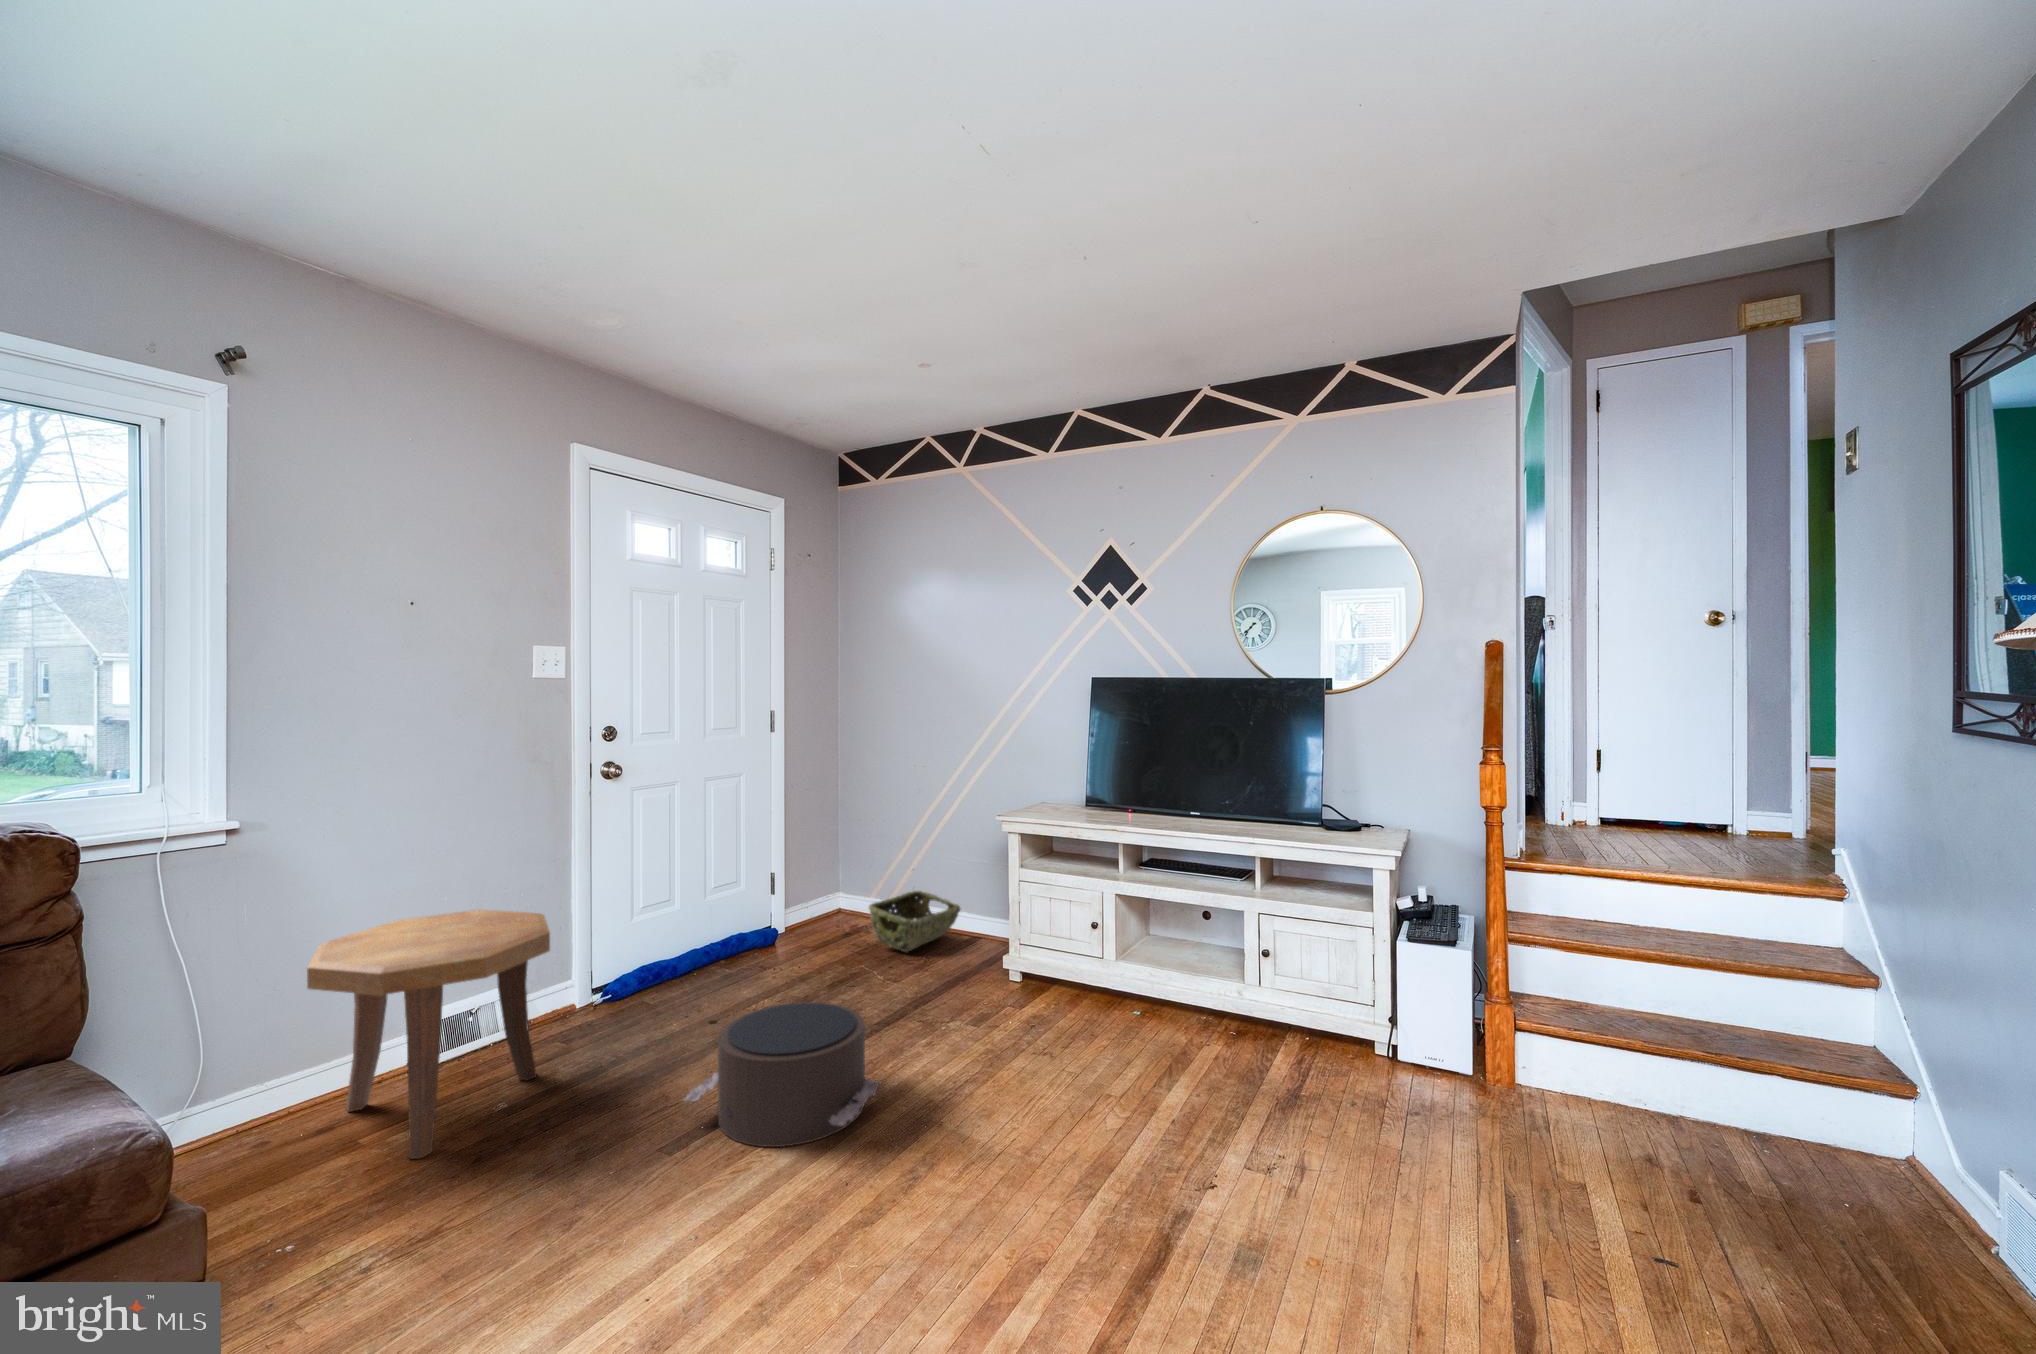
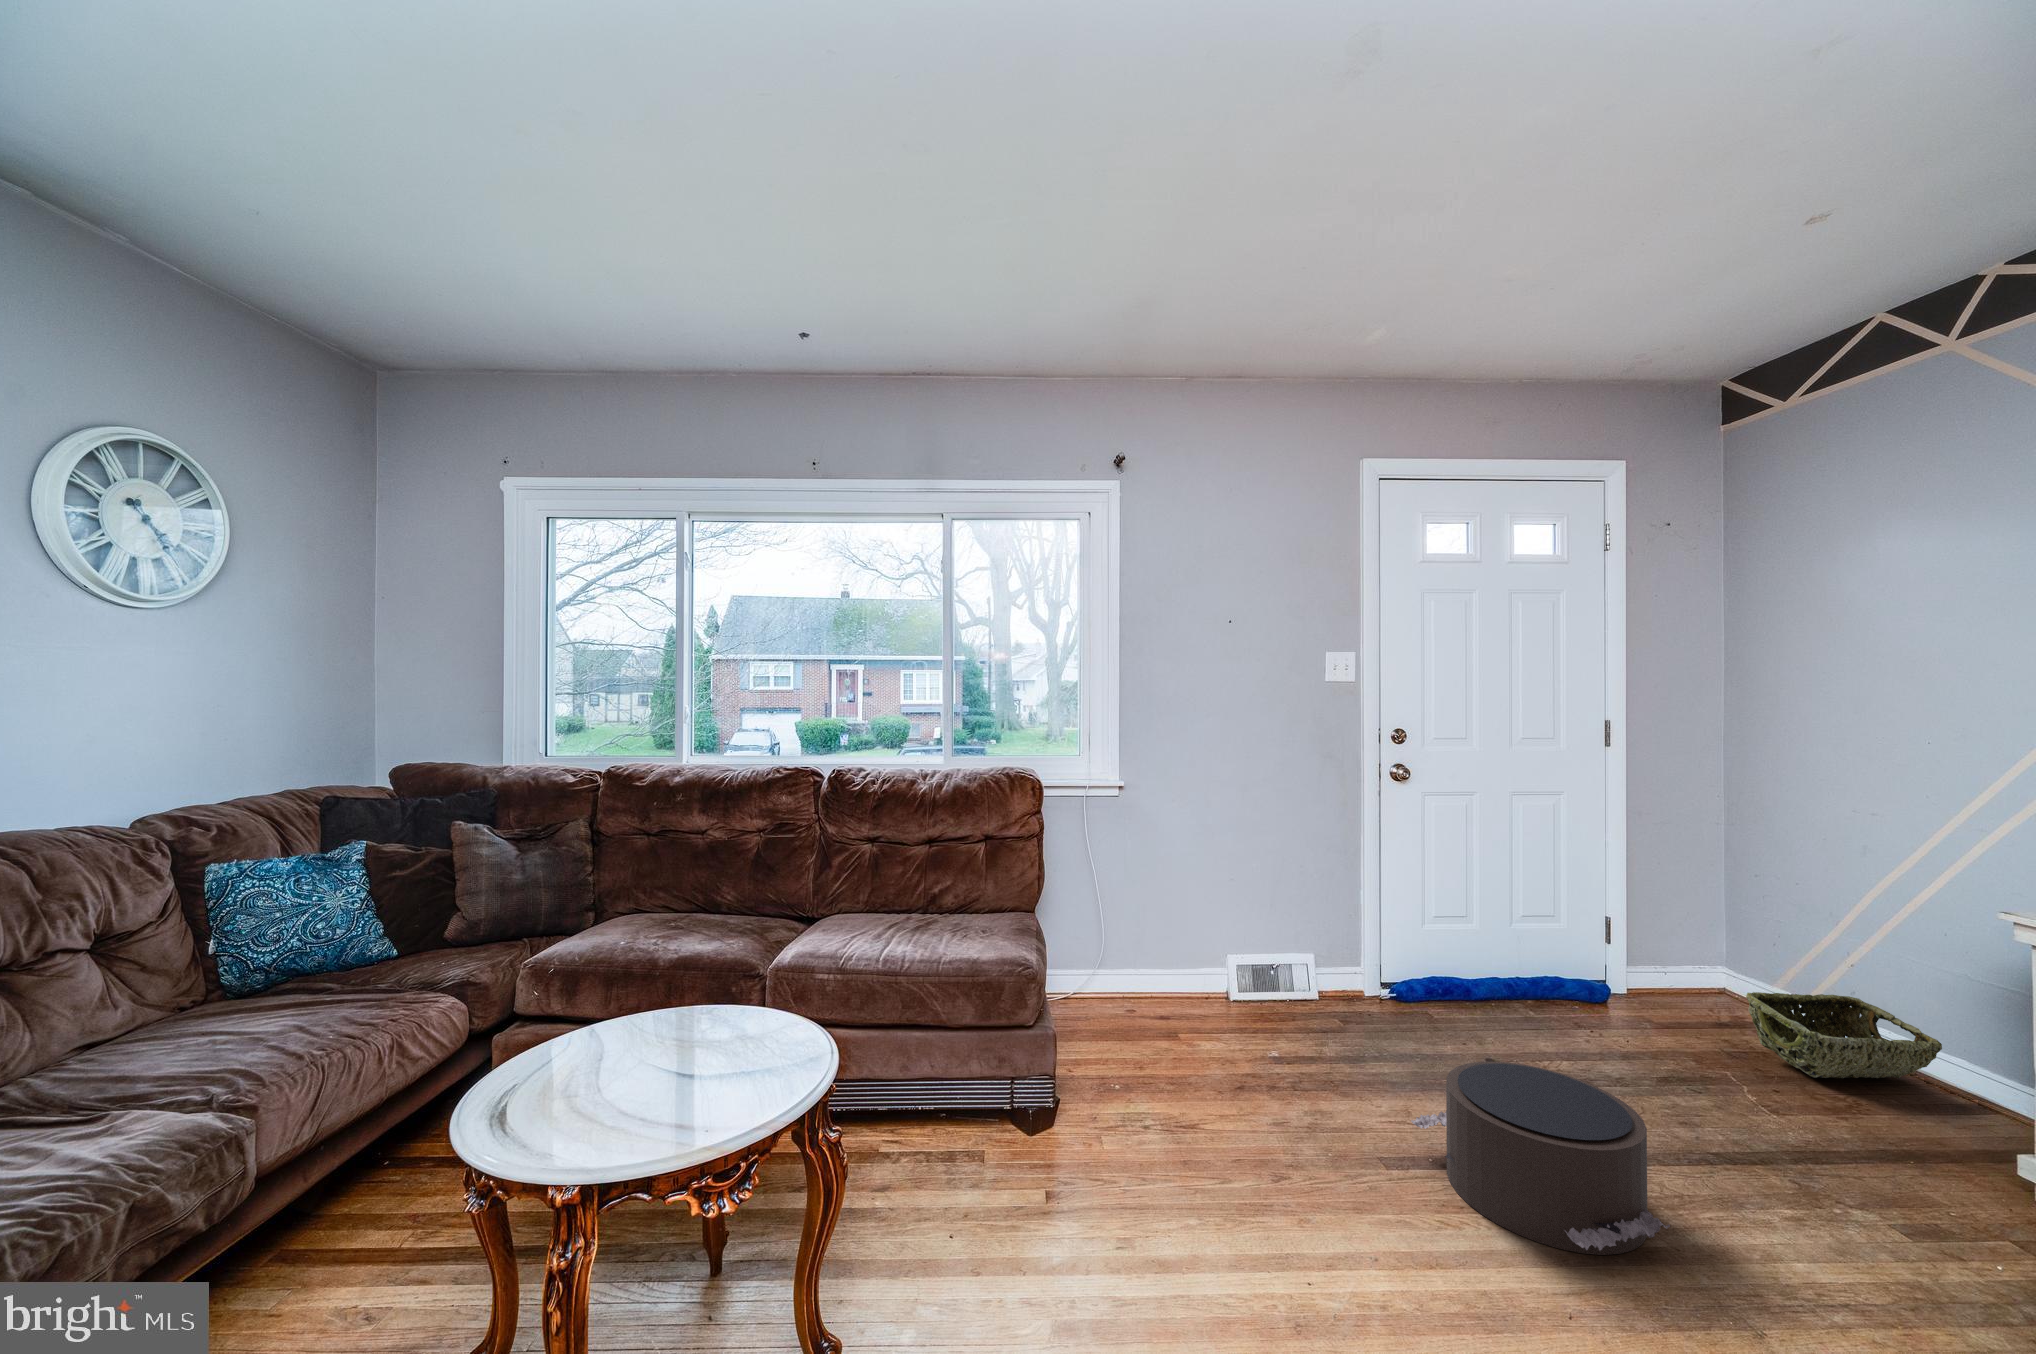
side table: present [307,910,550,1159] -> none [1147,875,1316,1066]

